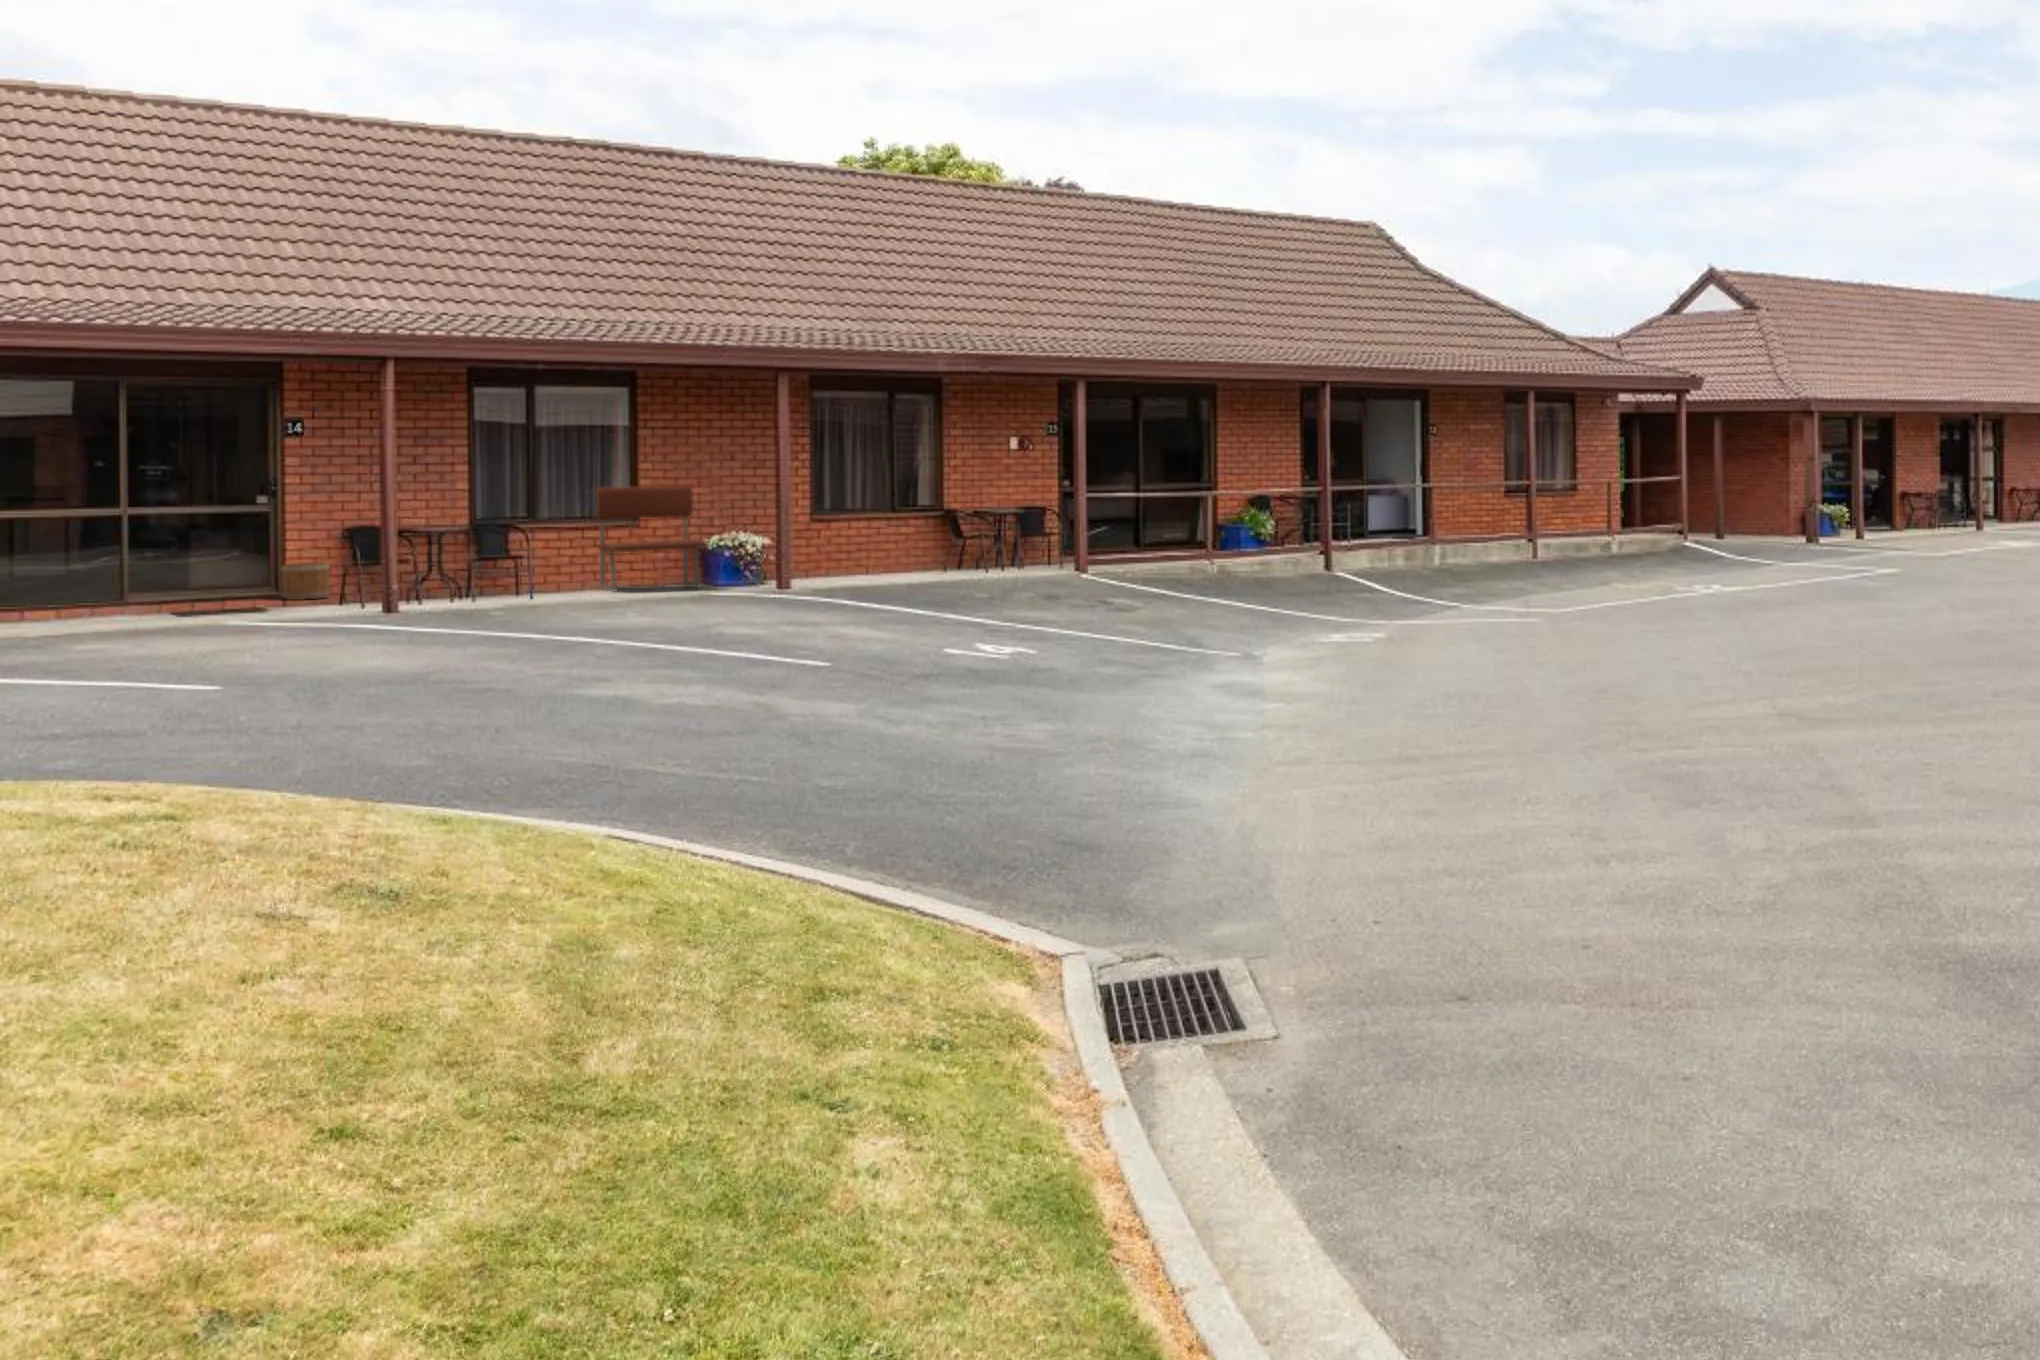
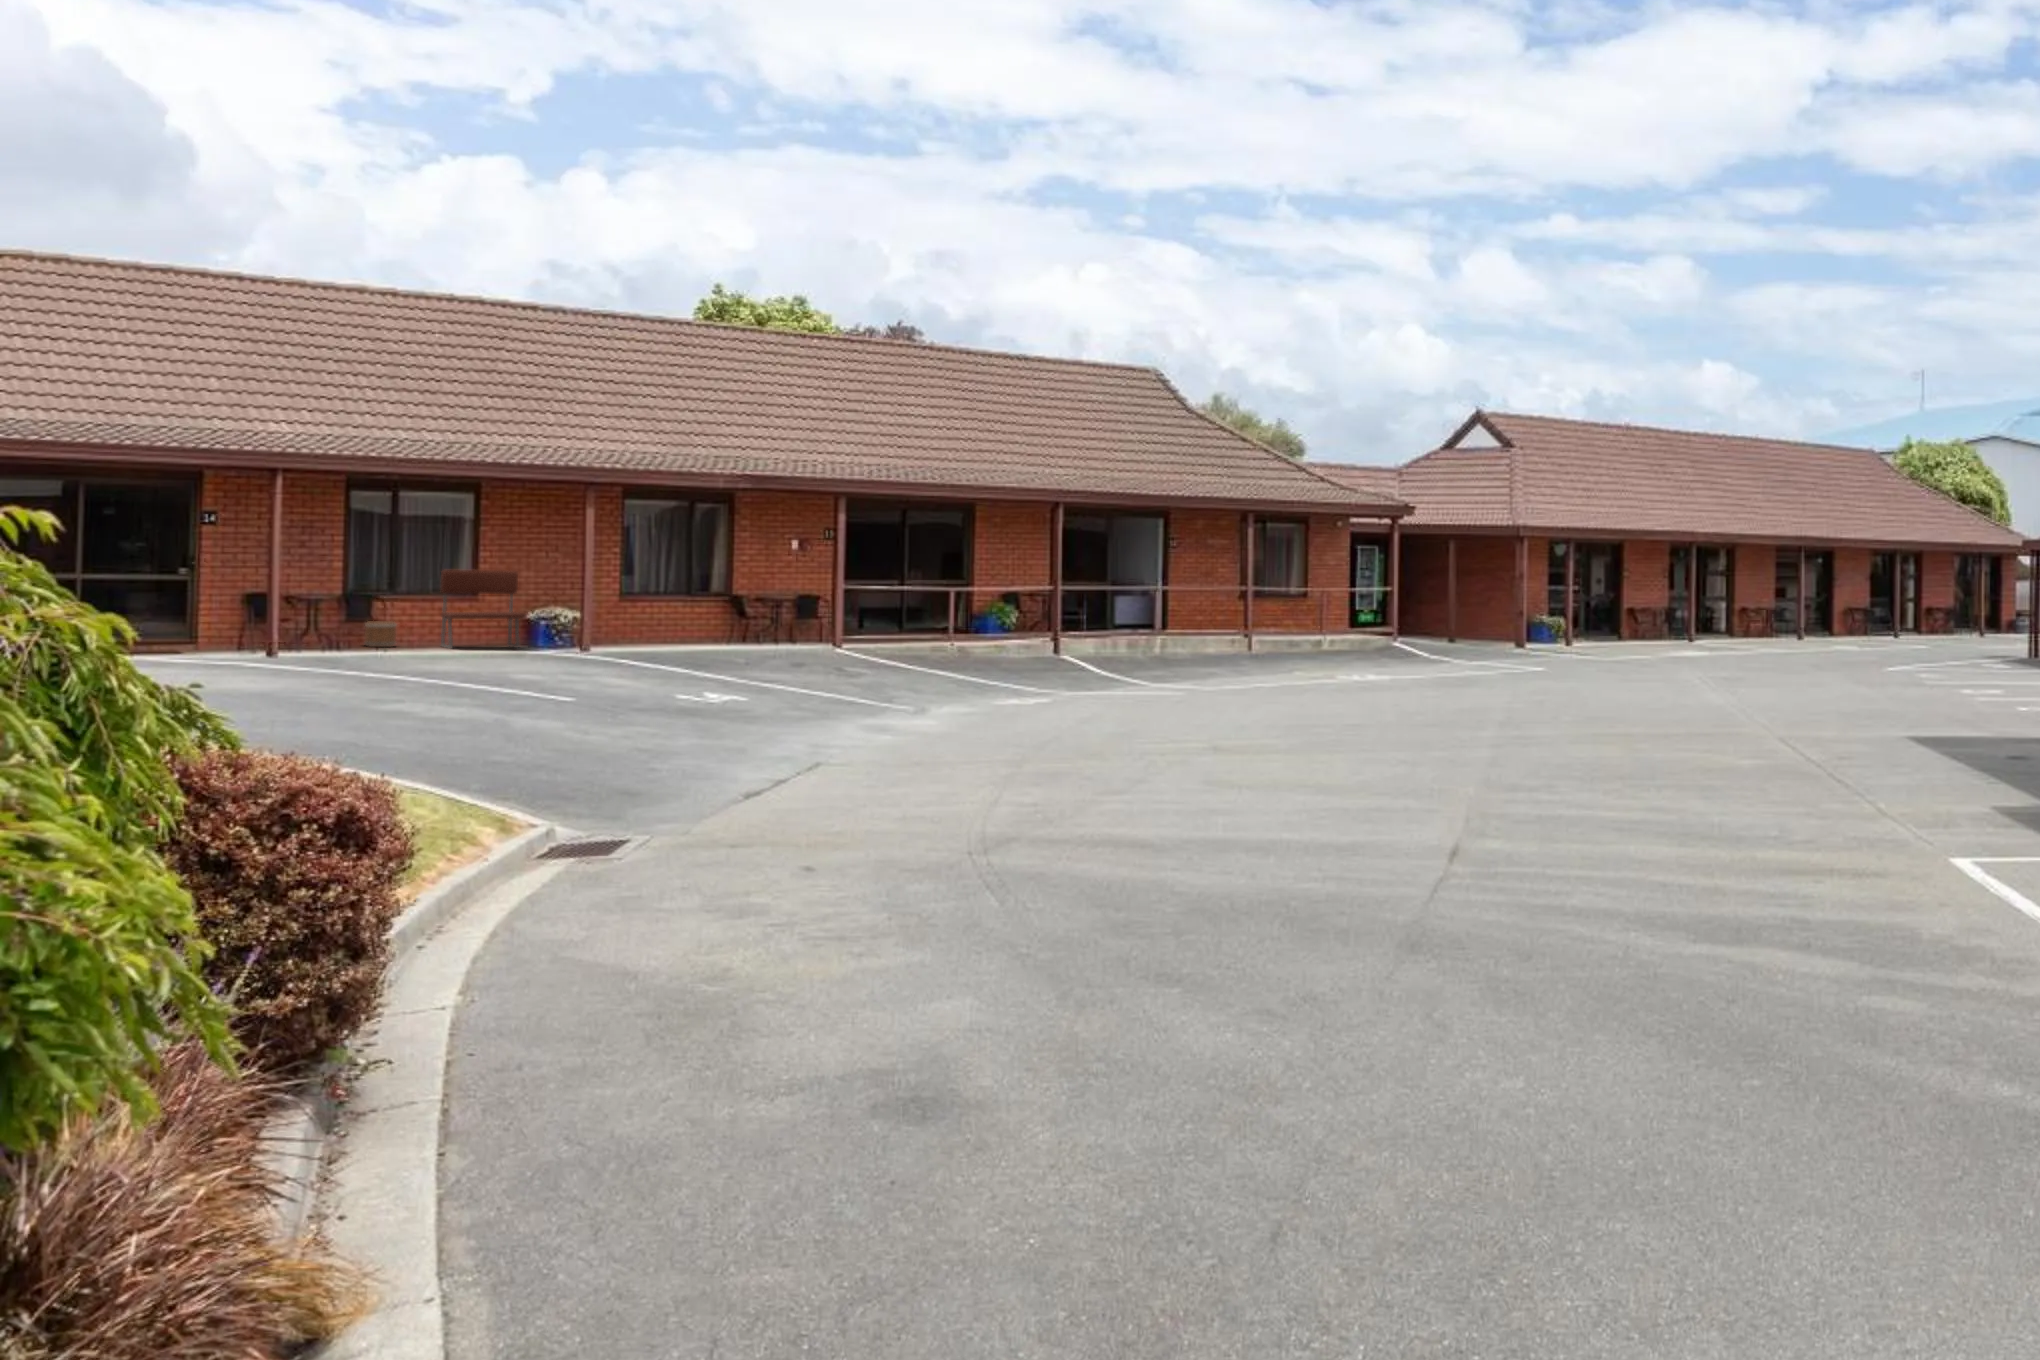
bucket: present [282,562,329,600] -> present [365,621,396,647]

